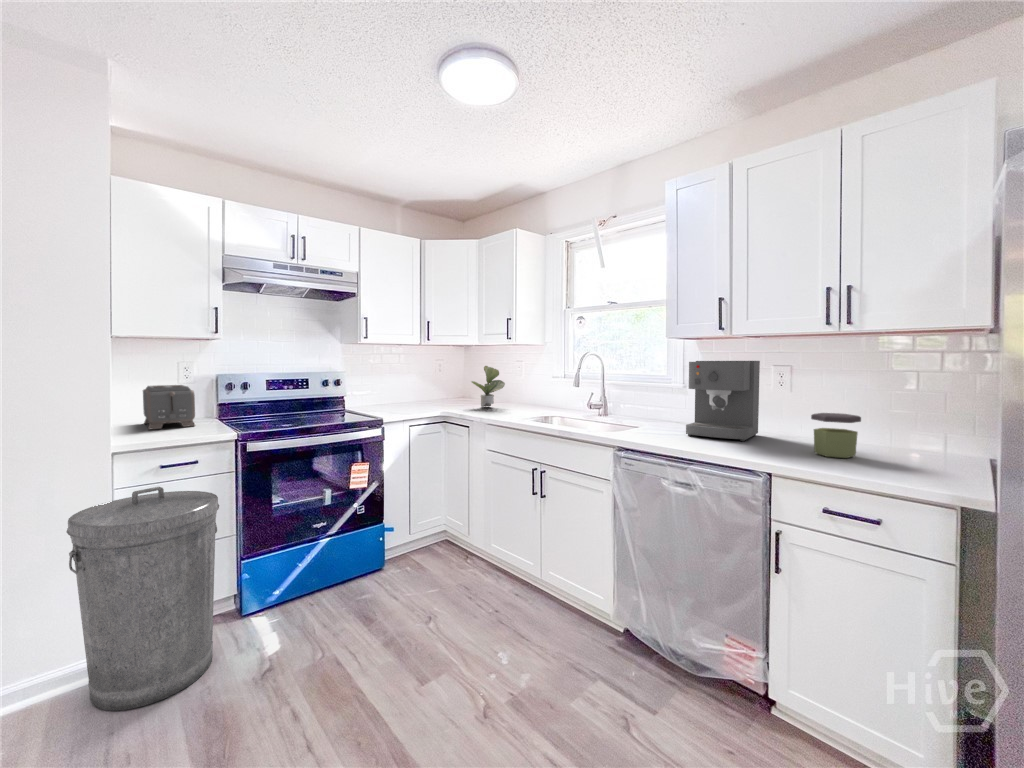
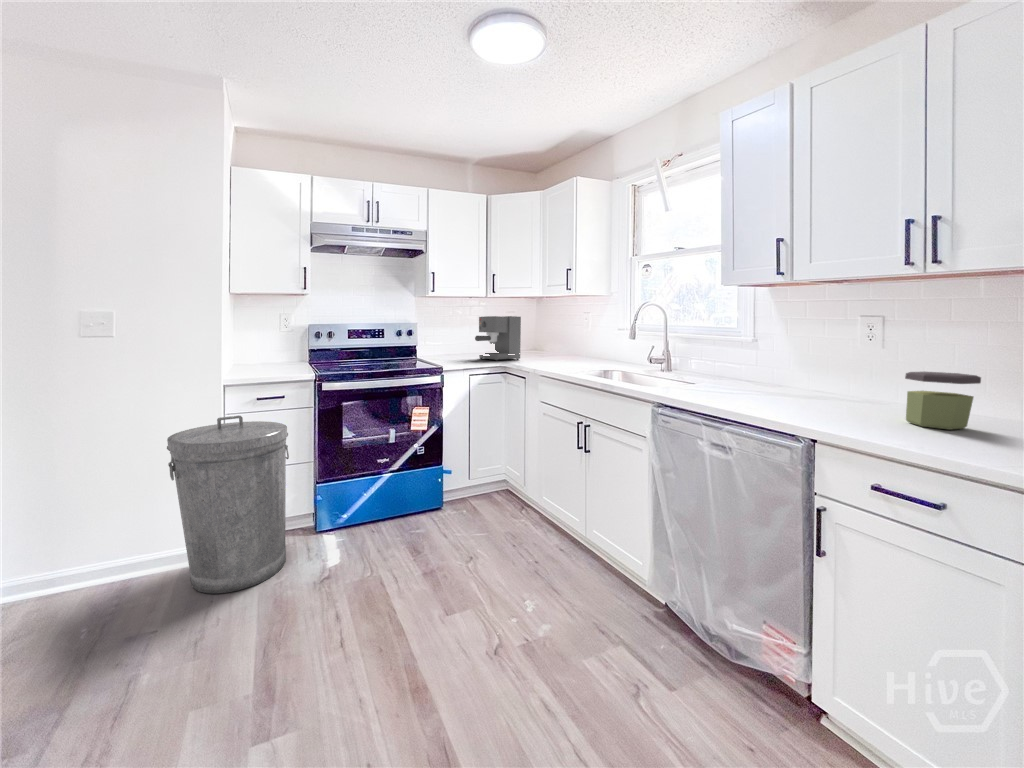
coffee maker: present [686,361,760,441] -> present [475,316,521,360]
potted plant: present [471,366,505,407] -> none [533,323,567,363]
toaster: present [143,385,195,429] -> none [246,334,285,370]

